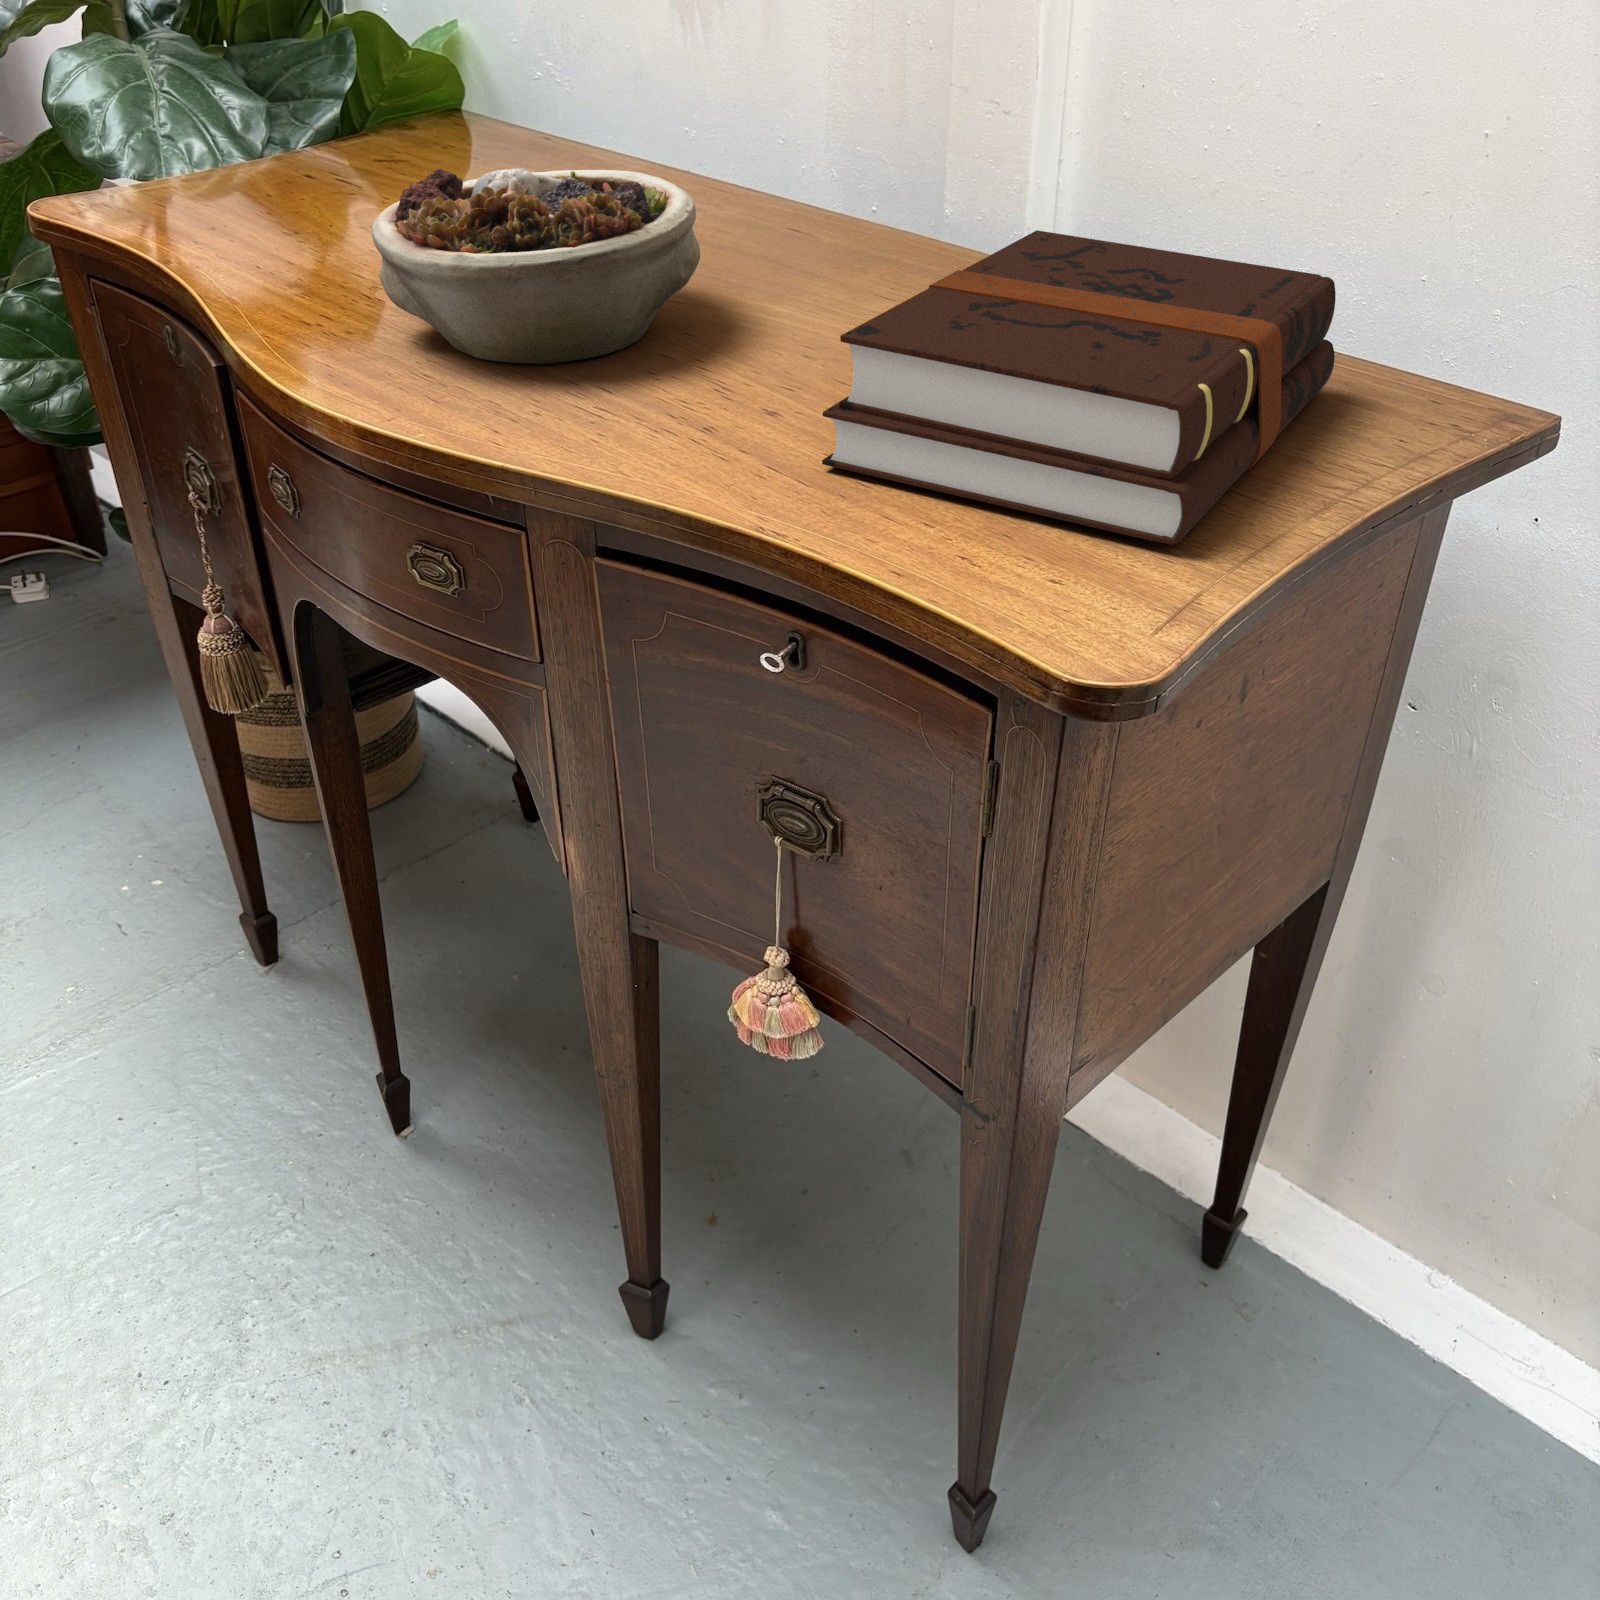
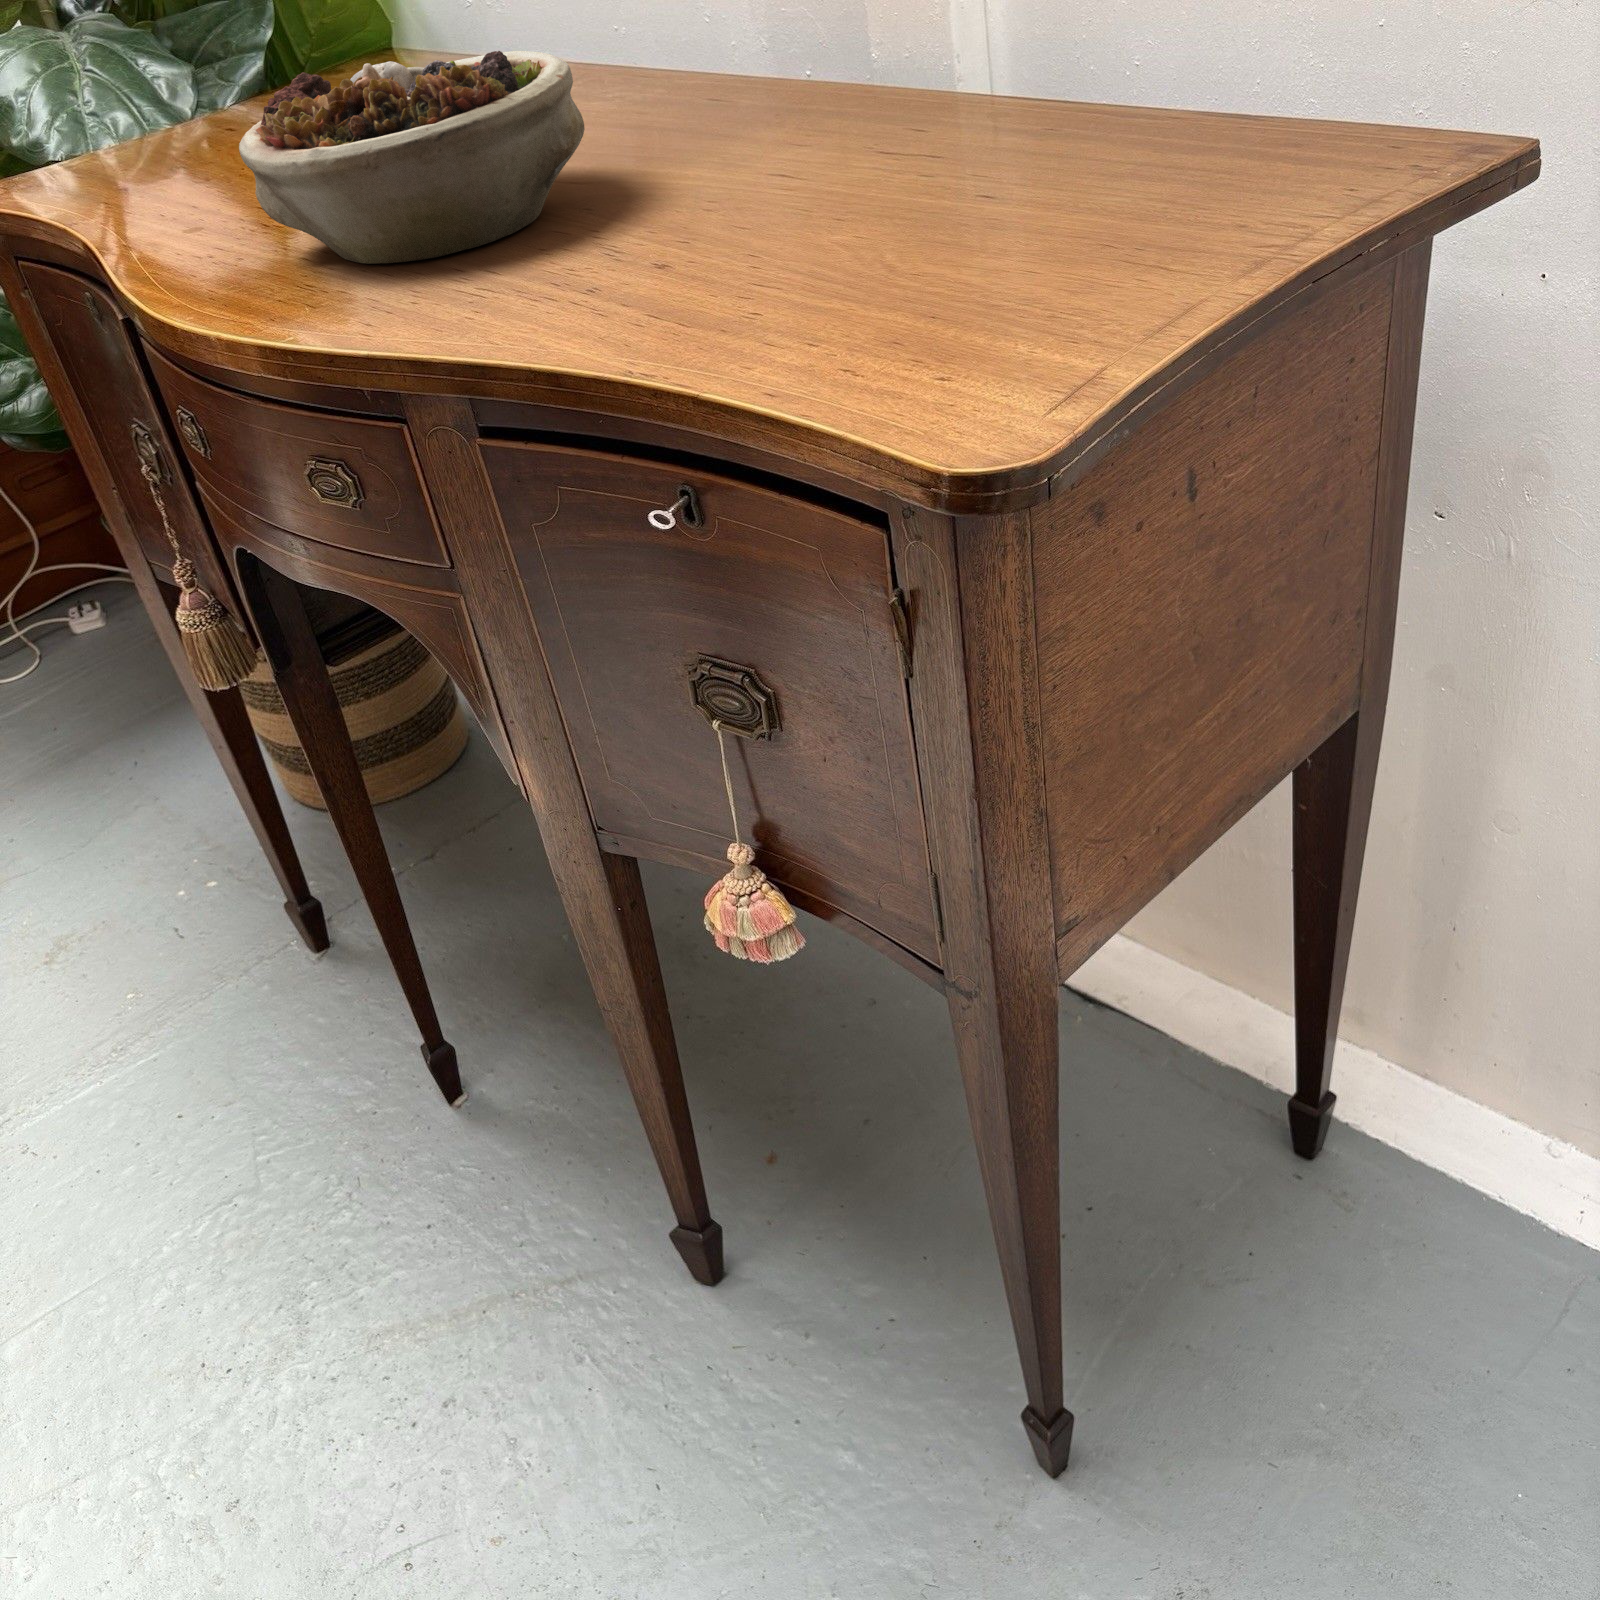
hardback book: present [822,230,1336,544] -> none [687,28,1267,327]

